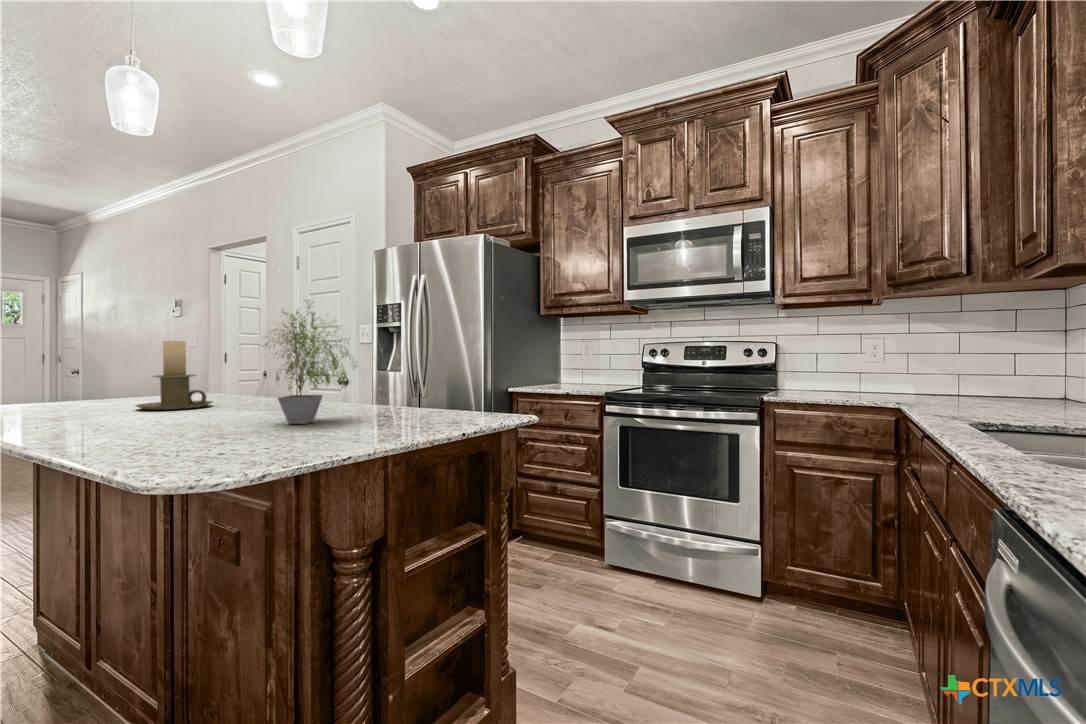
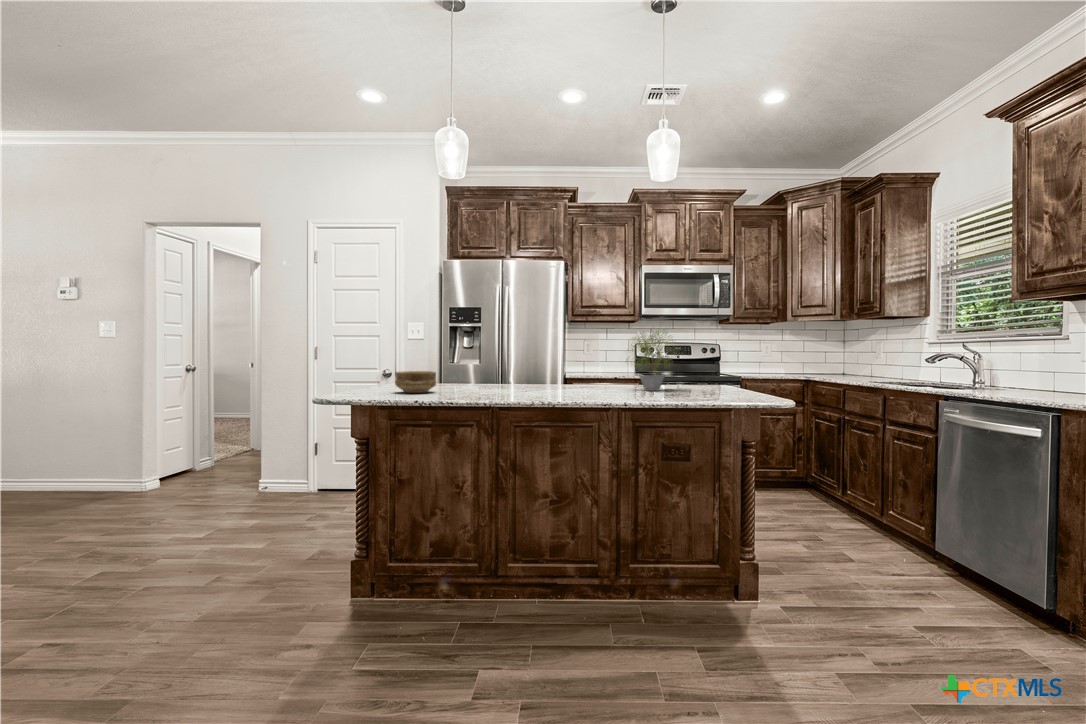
candle holder: present [135,340,213,410] -> none [470,341,517,391]
ceramic bowl: none [46,379,128,407] -> present [395,371,436,393]

